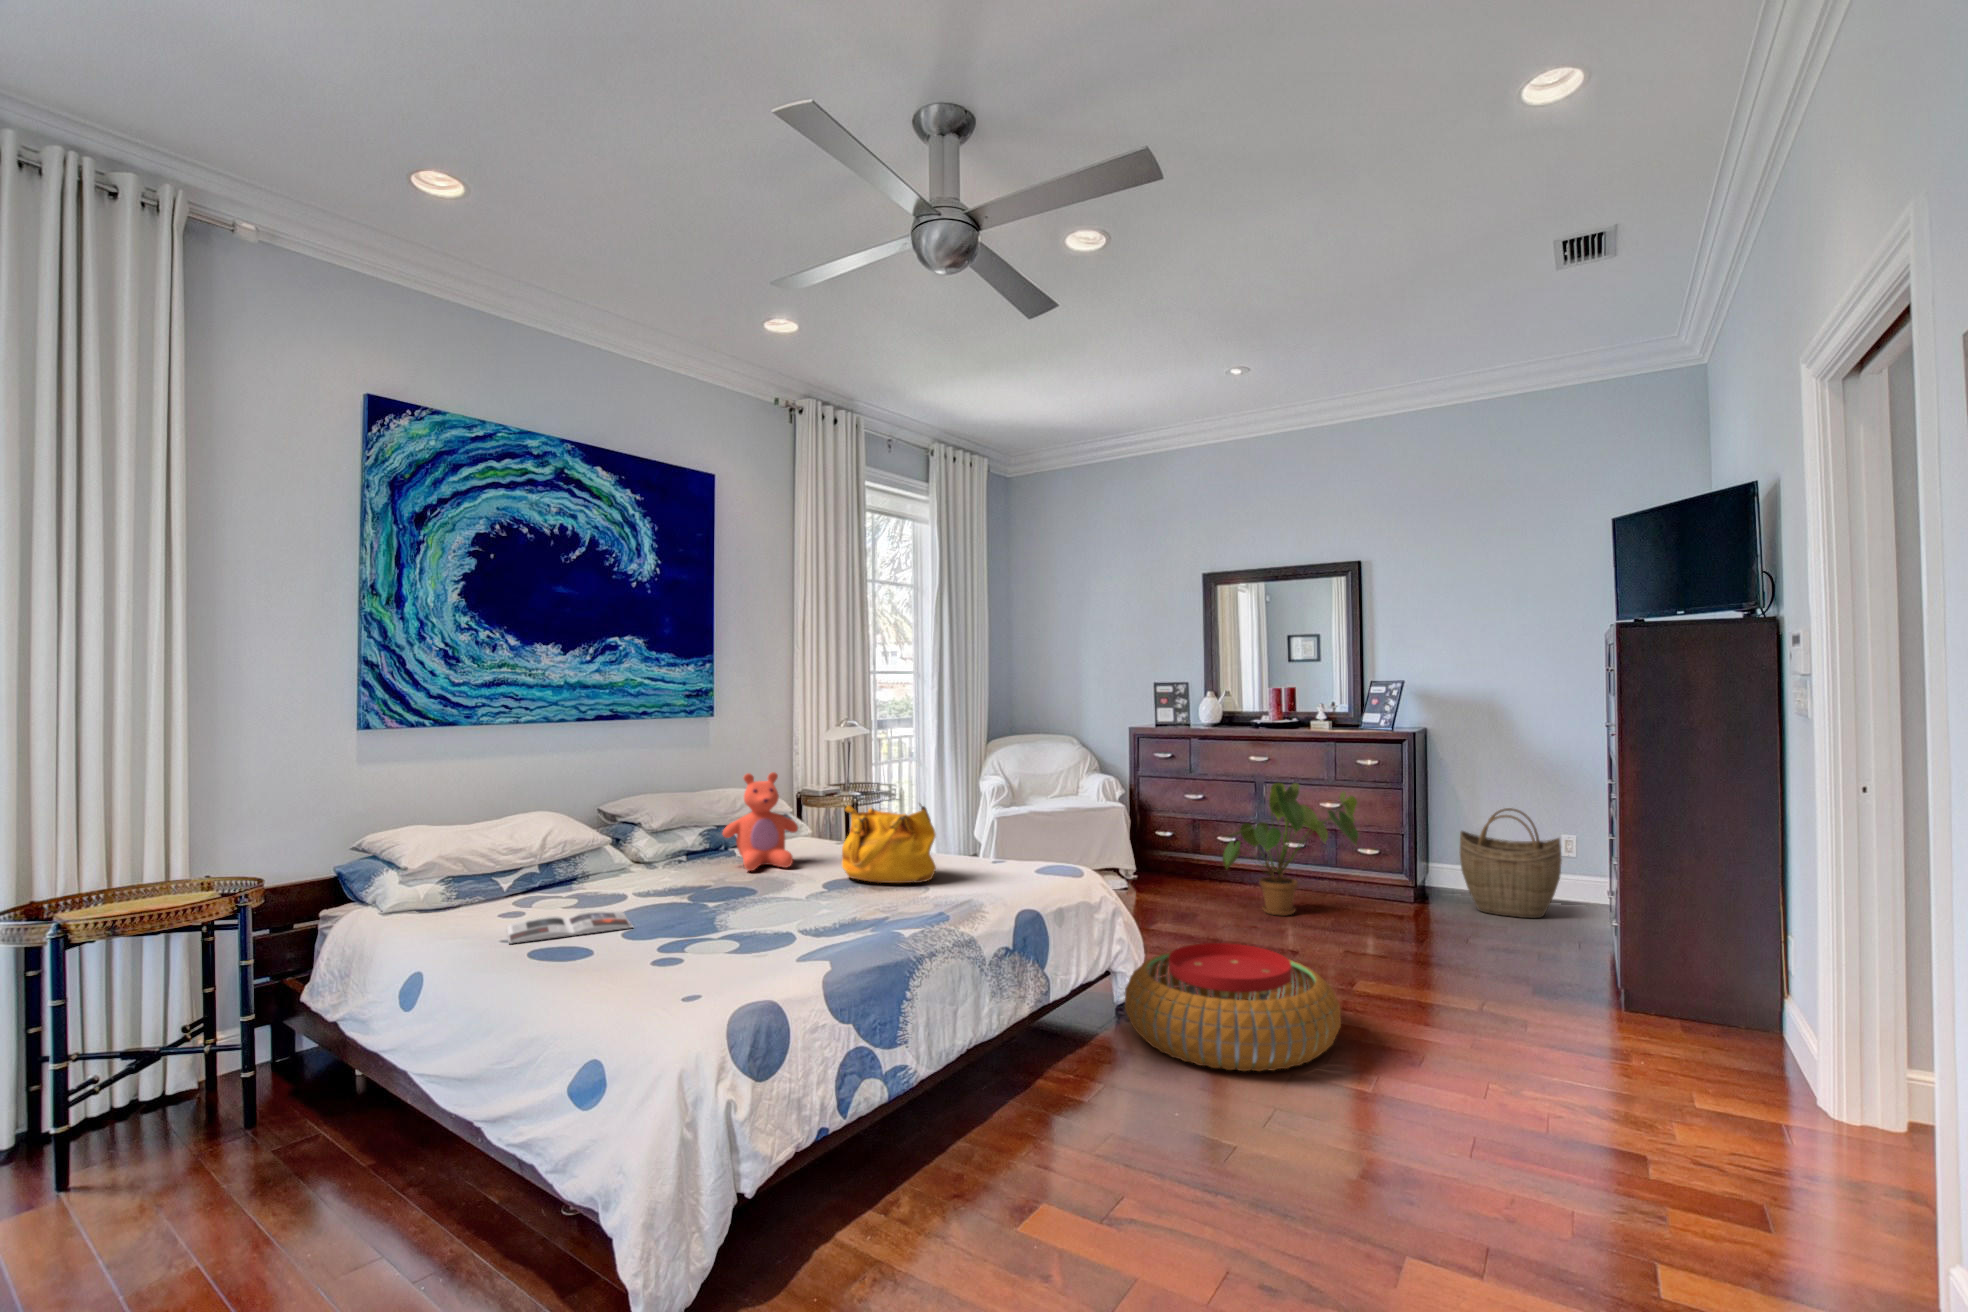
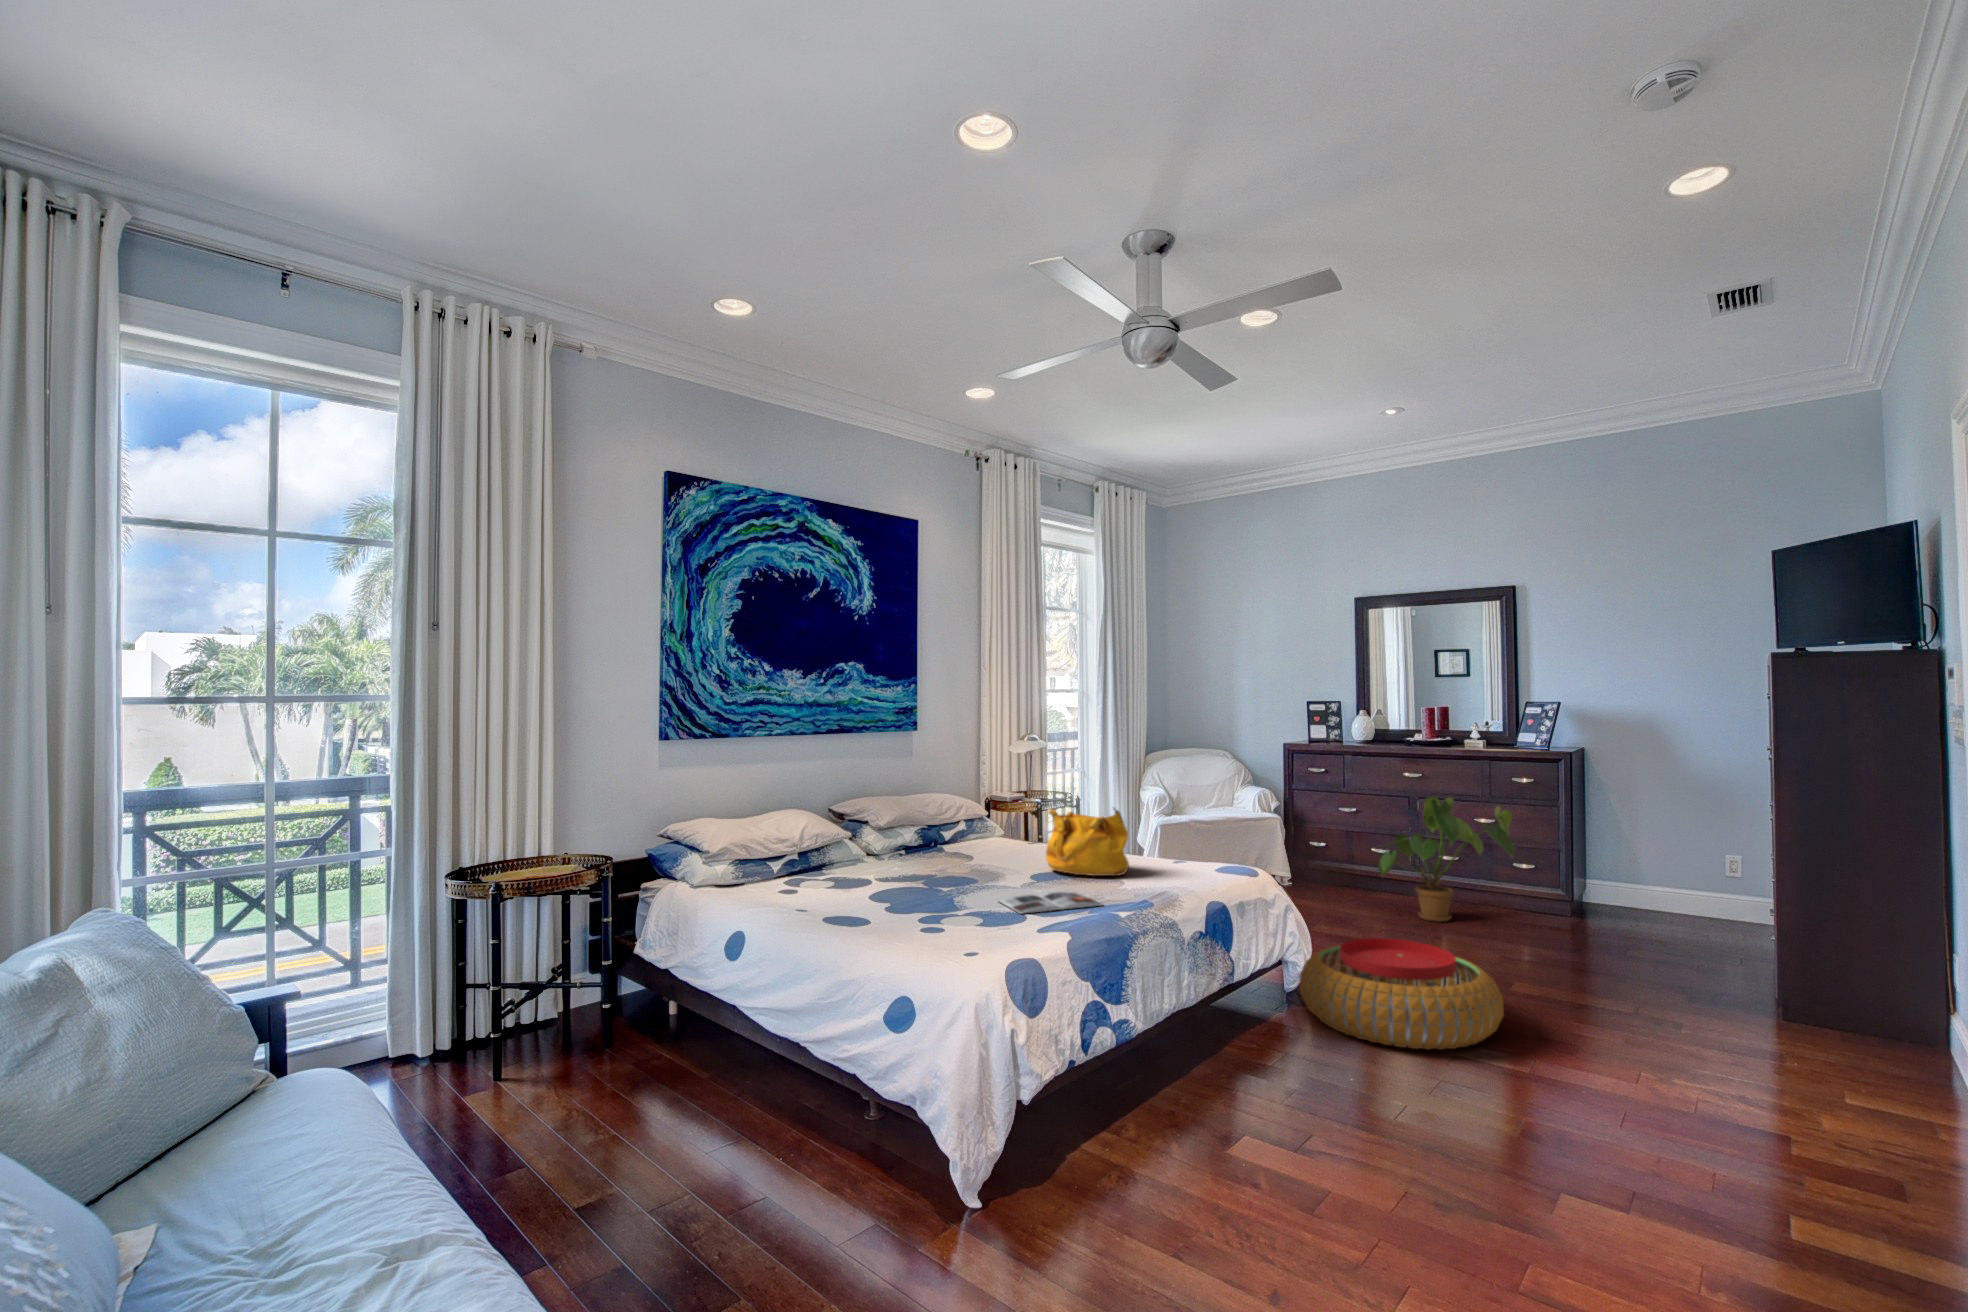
teddy bear: present [723,772,798,871] -> none [941,779,1003,863]
woven basket: present [1459,808,1562,918] -> none [1618,825,1725,932]
magazine: present [507,911,632,944] -> present [999,891,1102,914]

